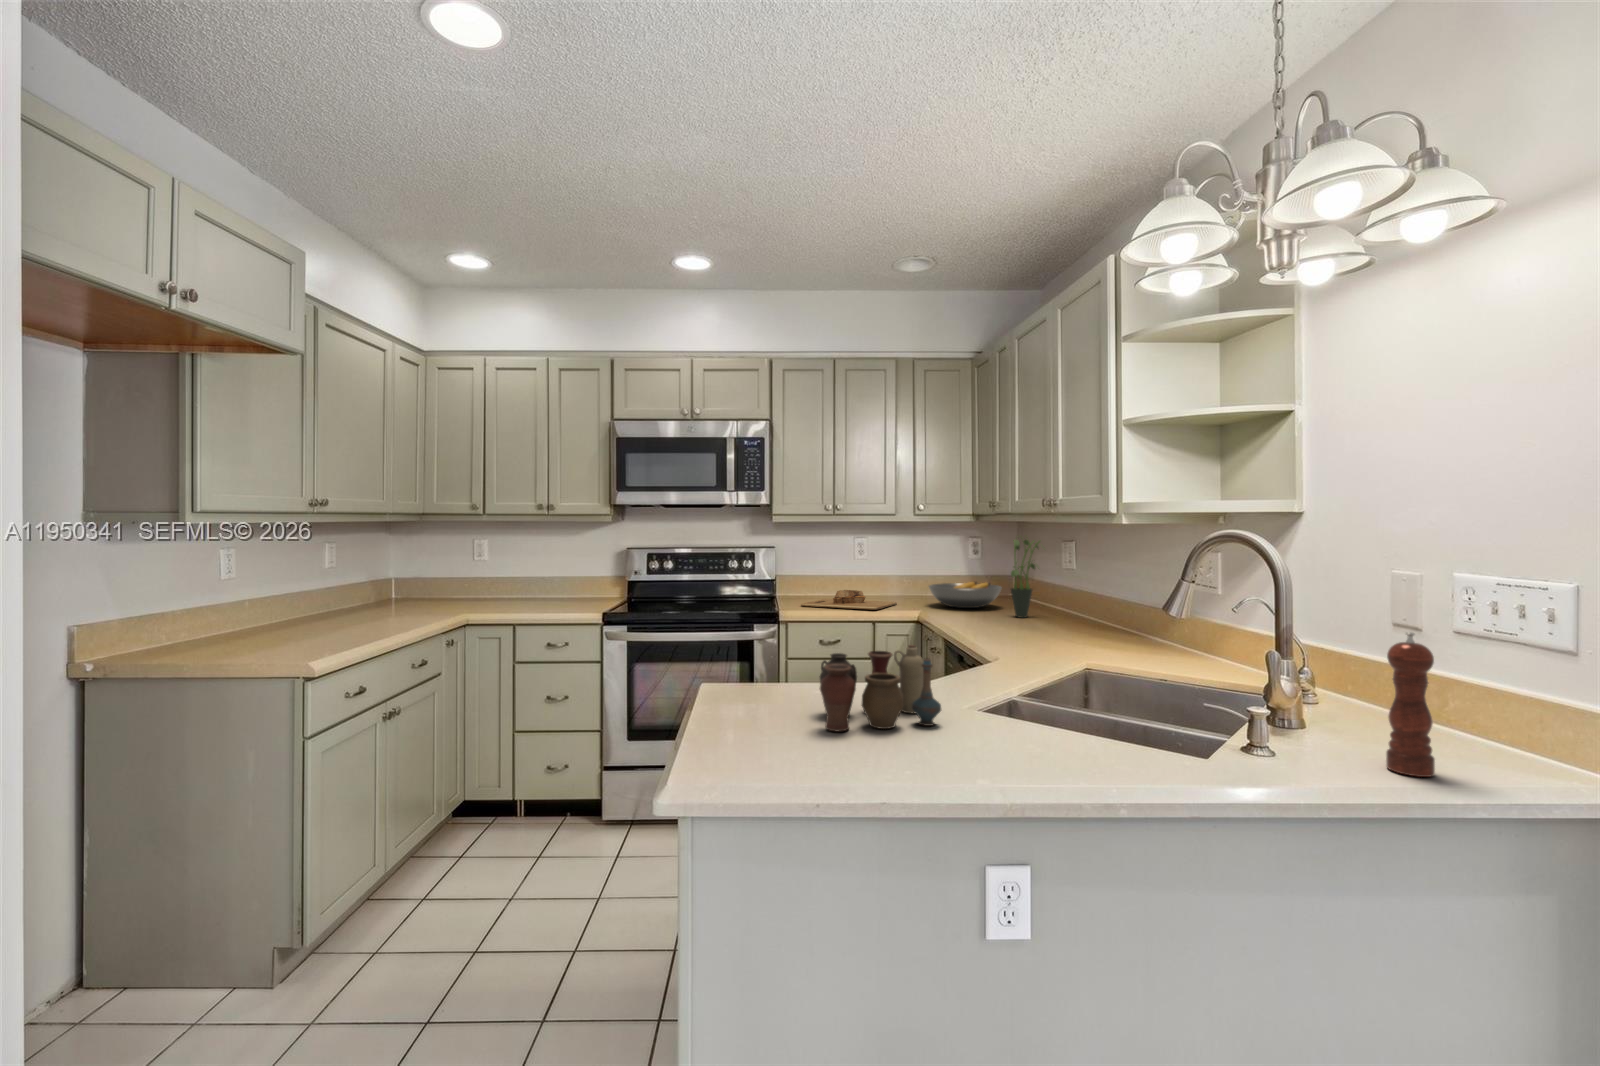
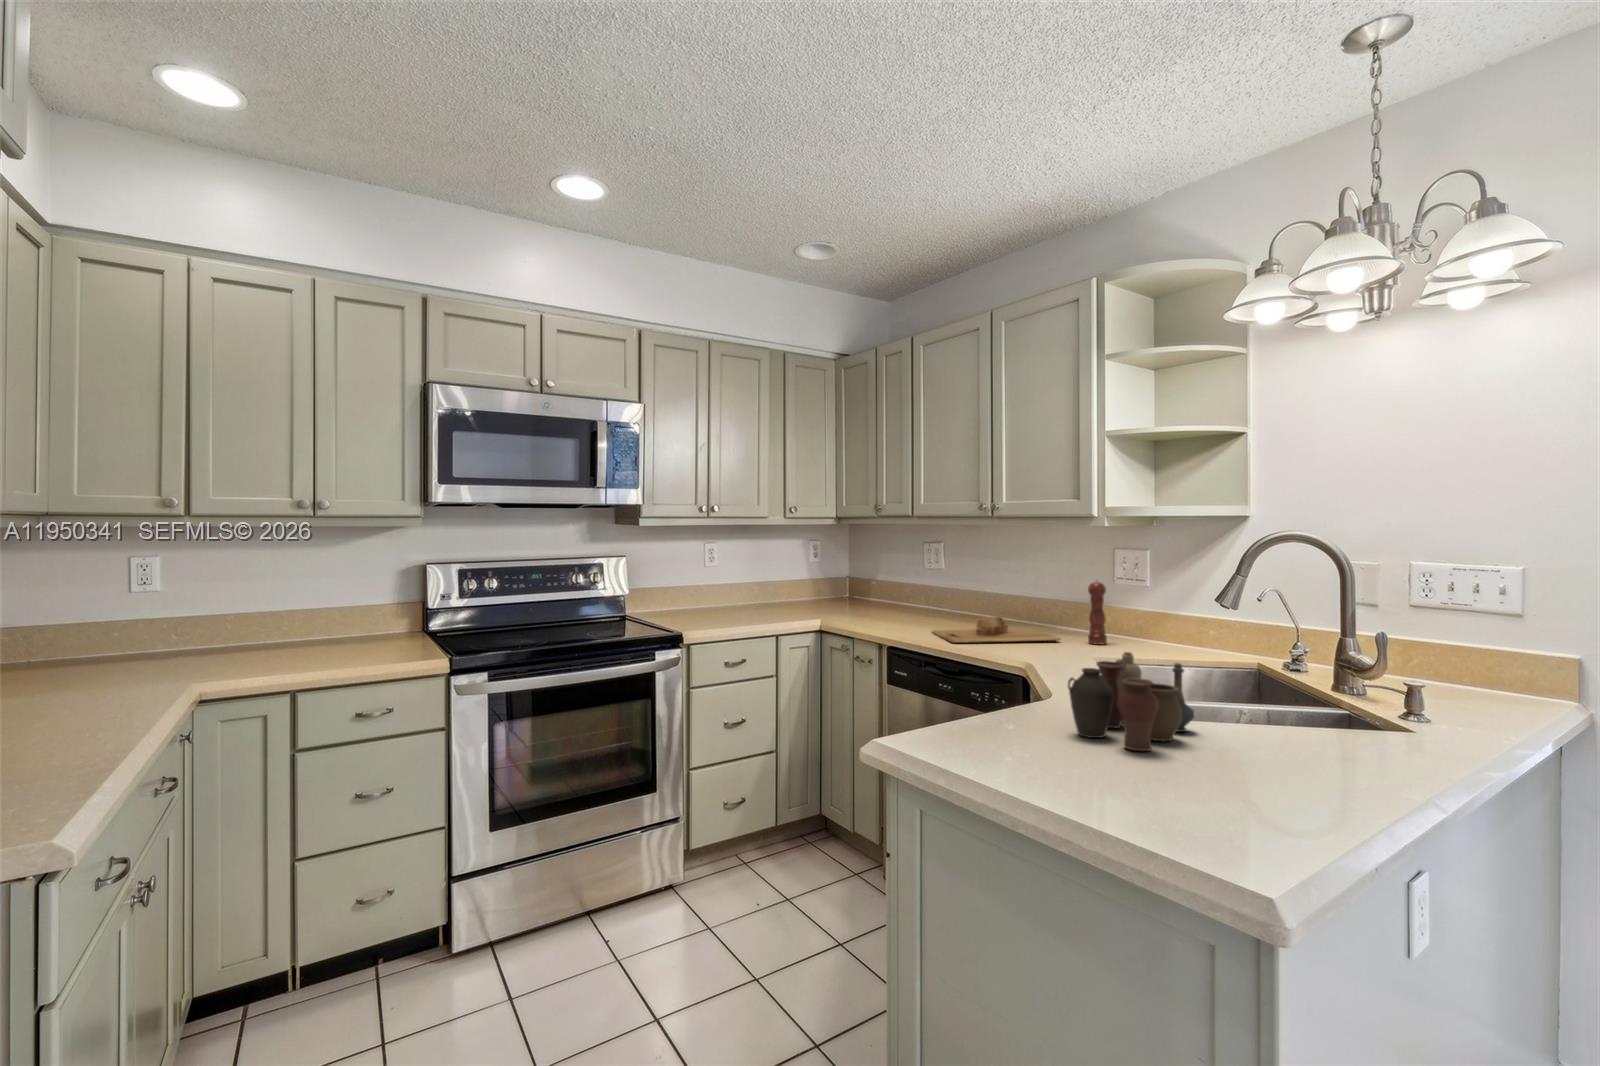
potted plant: present [1011,540,1040,618] -> none [906,540,944,623]
fruit bowl: present [929,581,1002,608] -> none [801,589,878,618]
cutting board: present [801,590,897,610] -> present [932,617,1060,643]
pepper mill: present [1386,632,1435,777] -> present [1088,577,1107,644]

